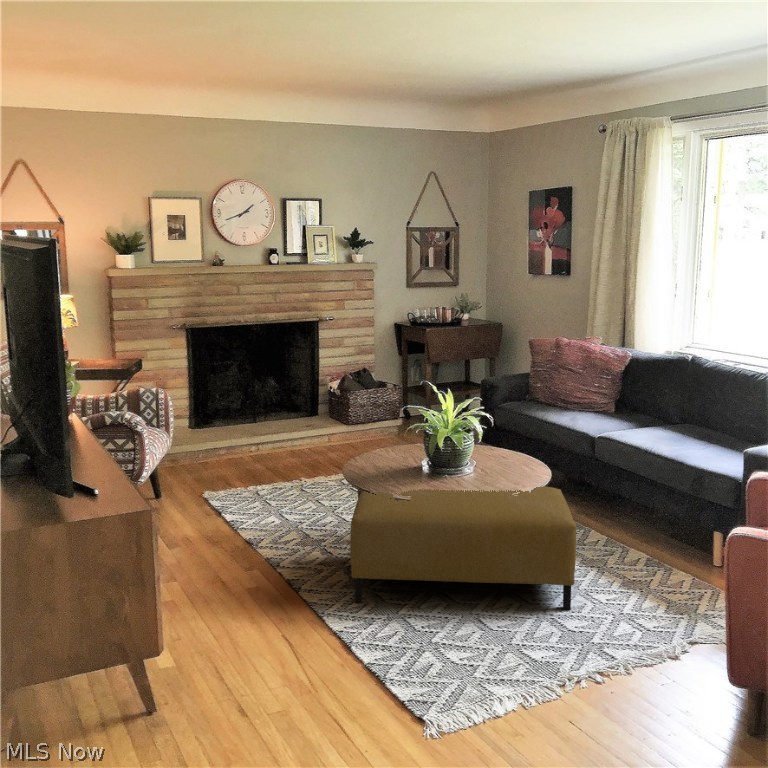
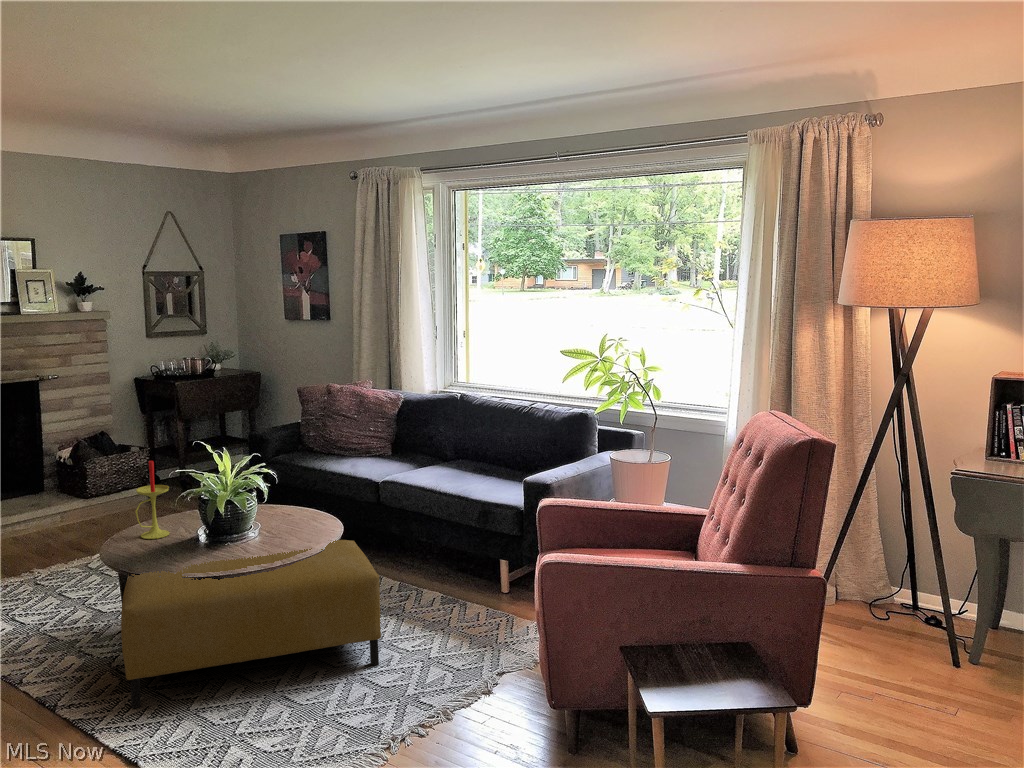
candle: none [373,394,401,464] -> present [135,461,169,539]

